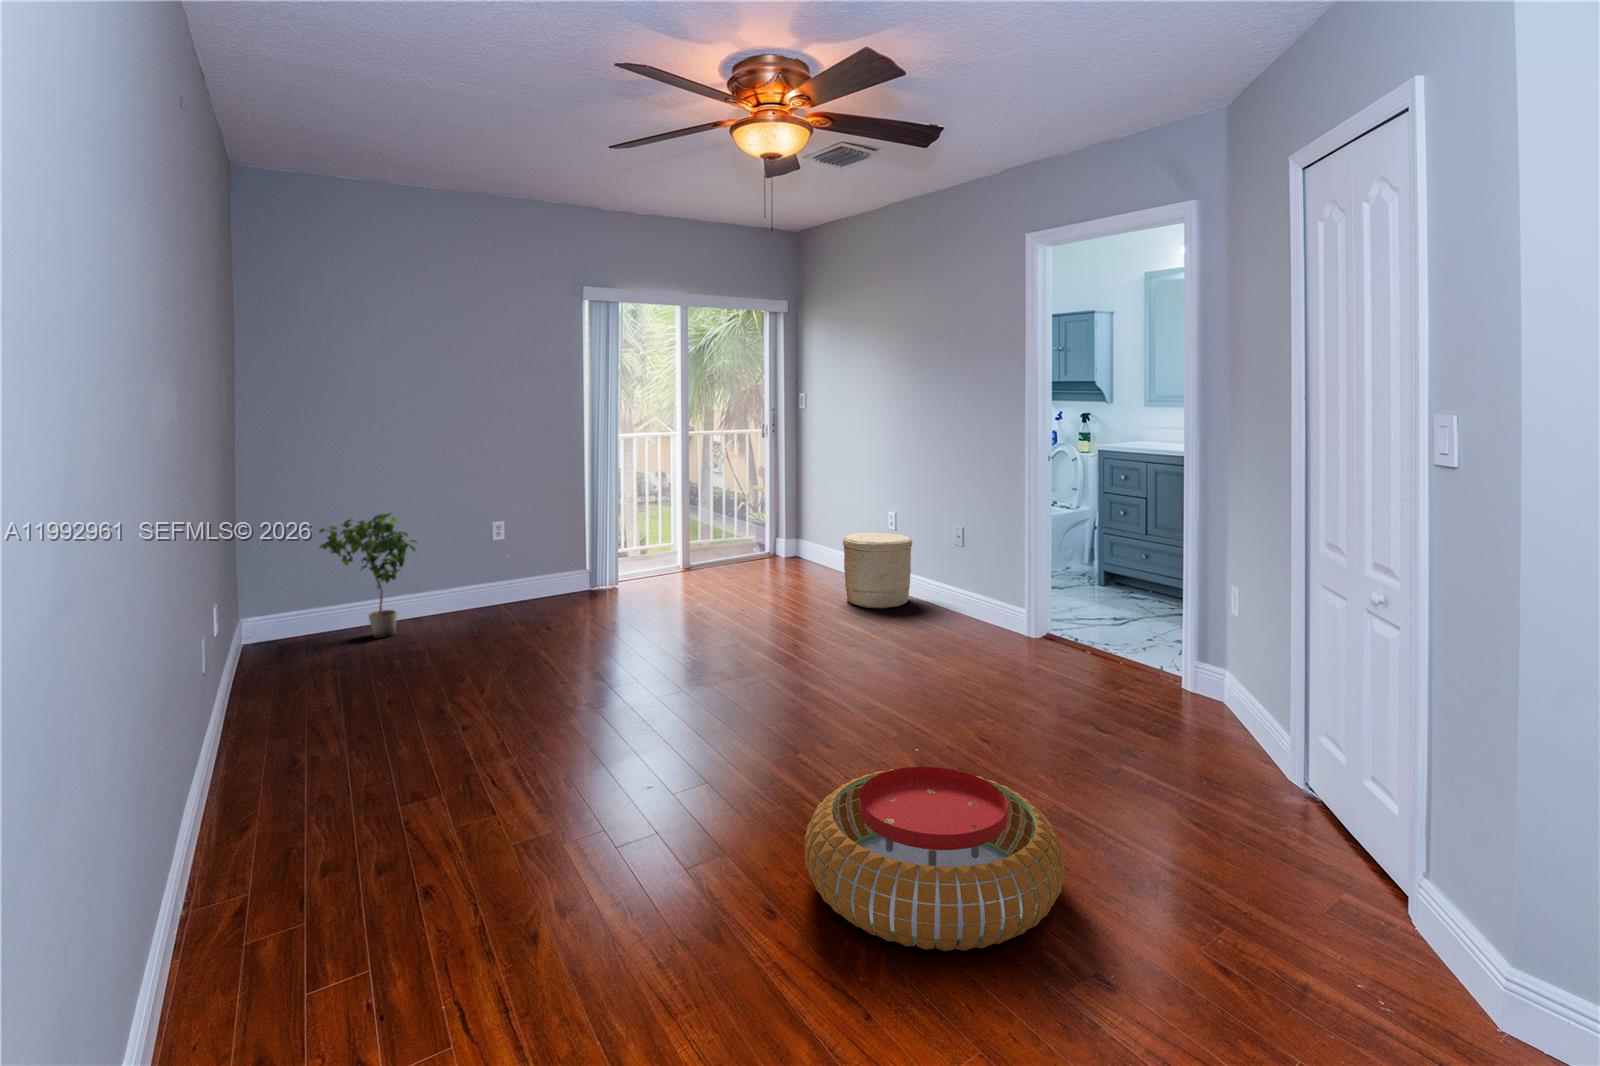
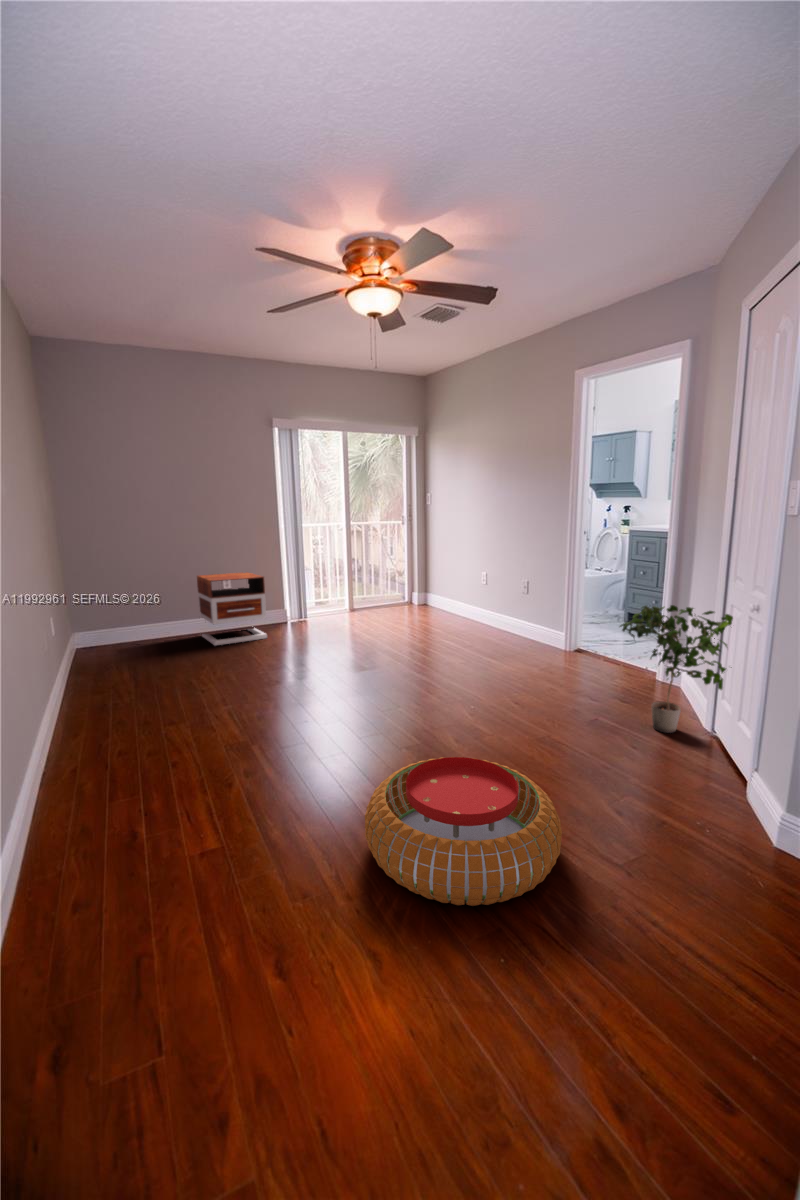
nightstand: none [455,512,568,626] -> present [197,572,267,645]
potted plant: present [319,513,417,638] -> present [620,605,733,733]
woven basket: present [843,533,912,608] -> none [450,588,498,639]

